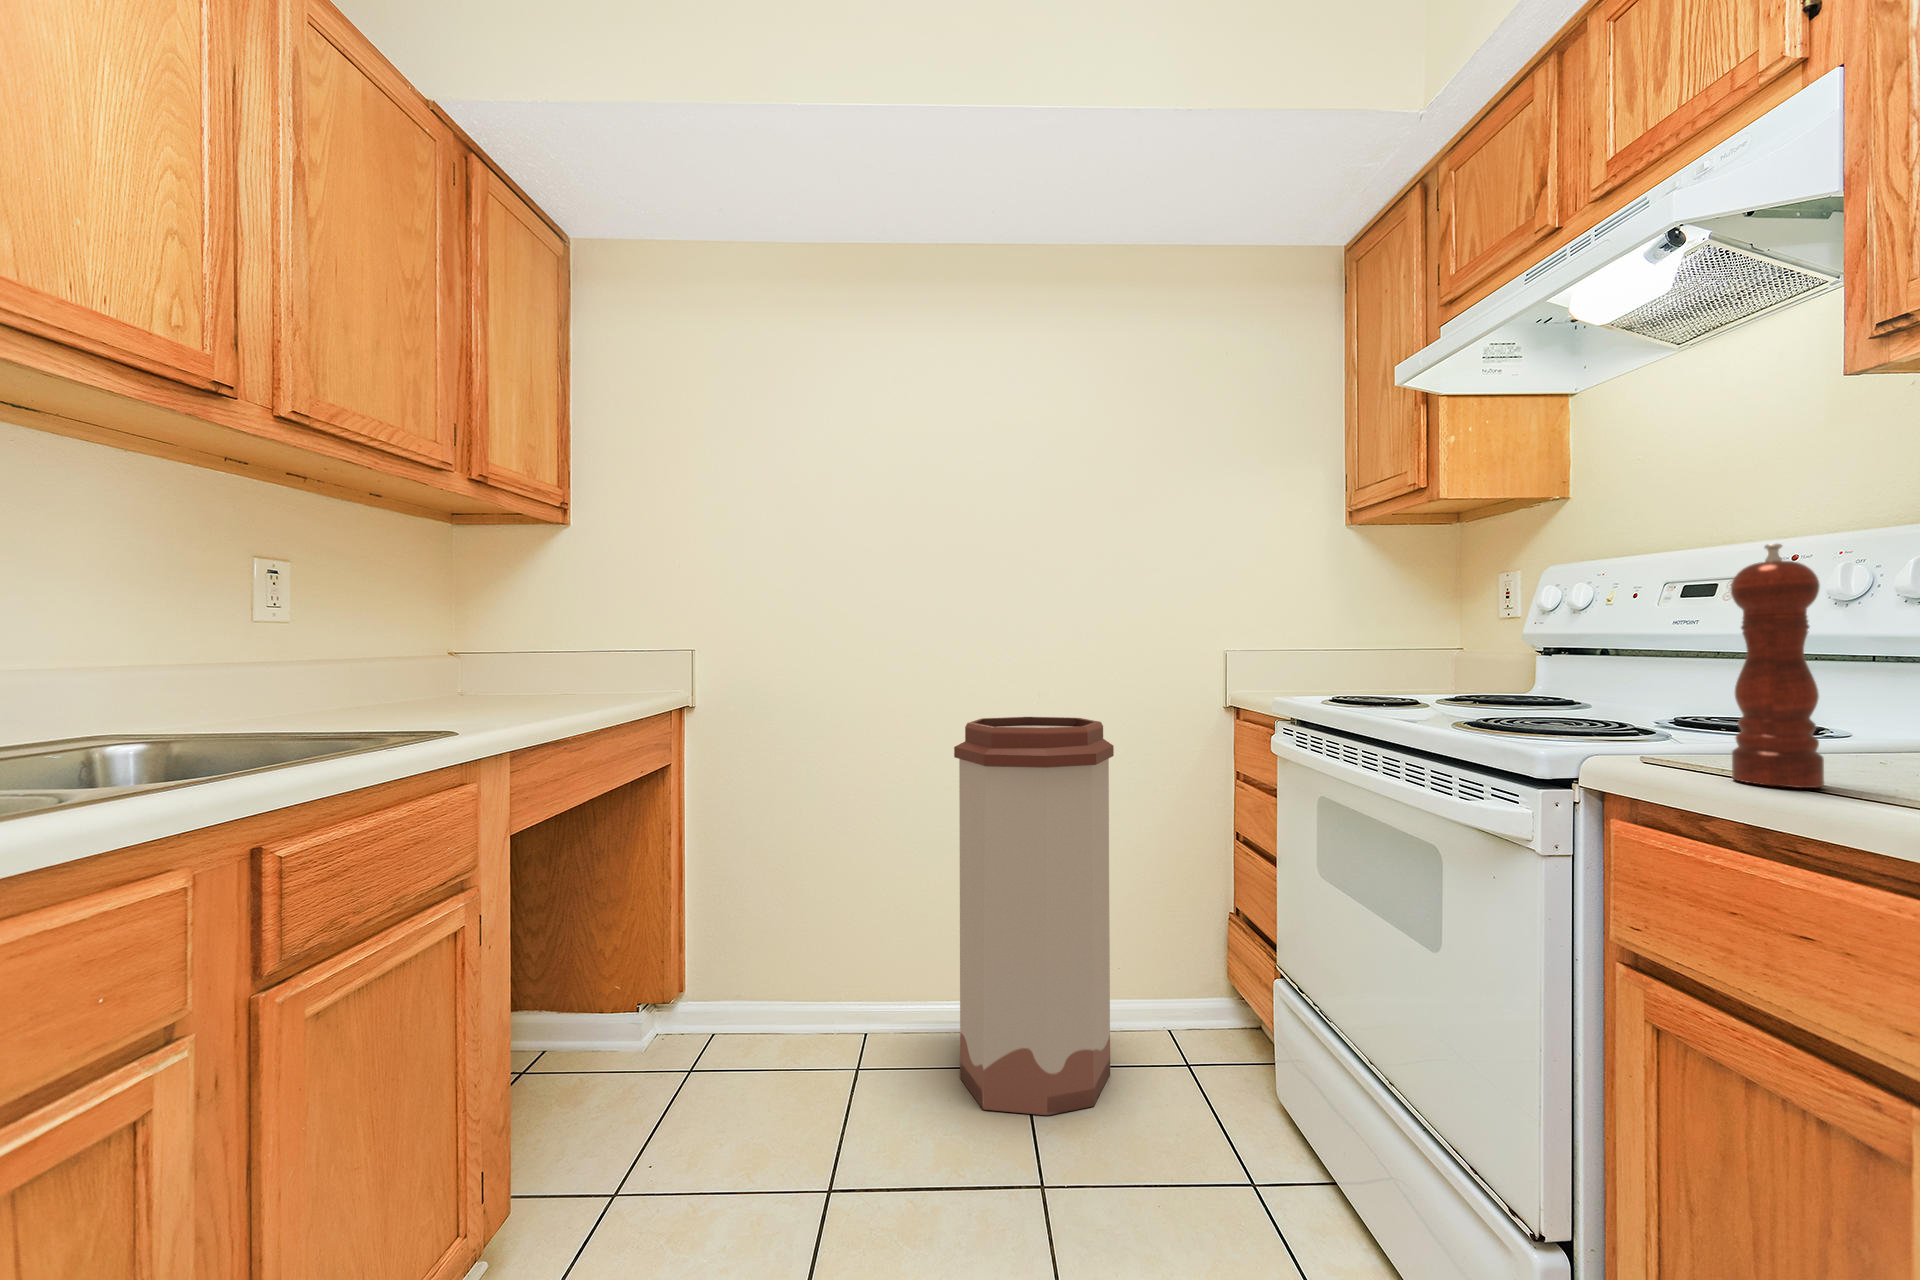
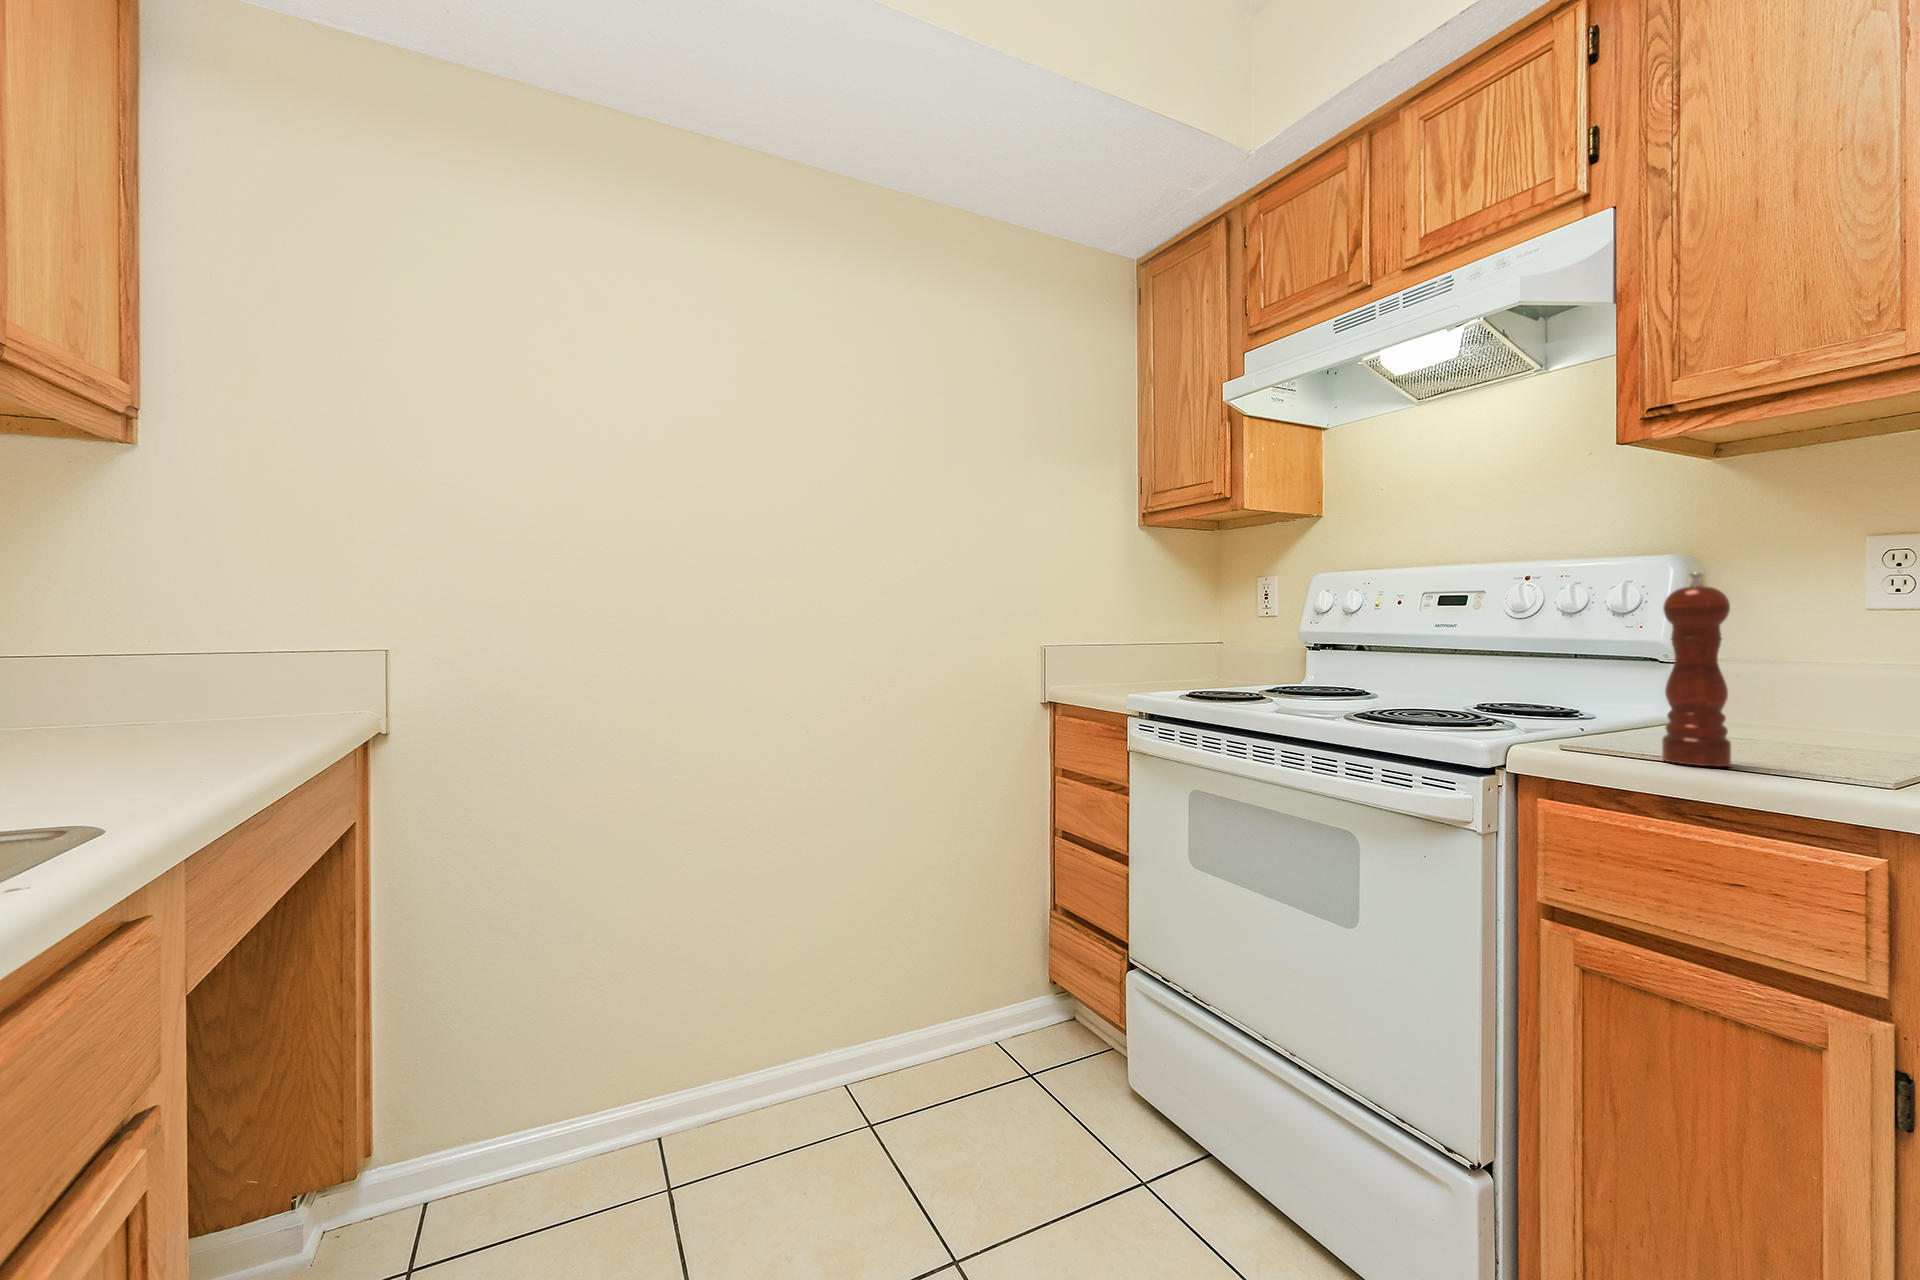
trash can: present [954,717,1114,1115] -> none [799,724,969,1188]

